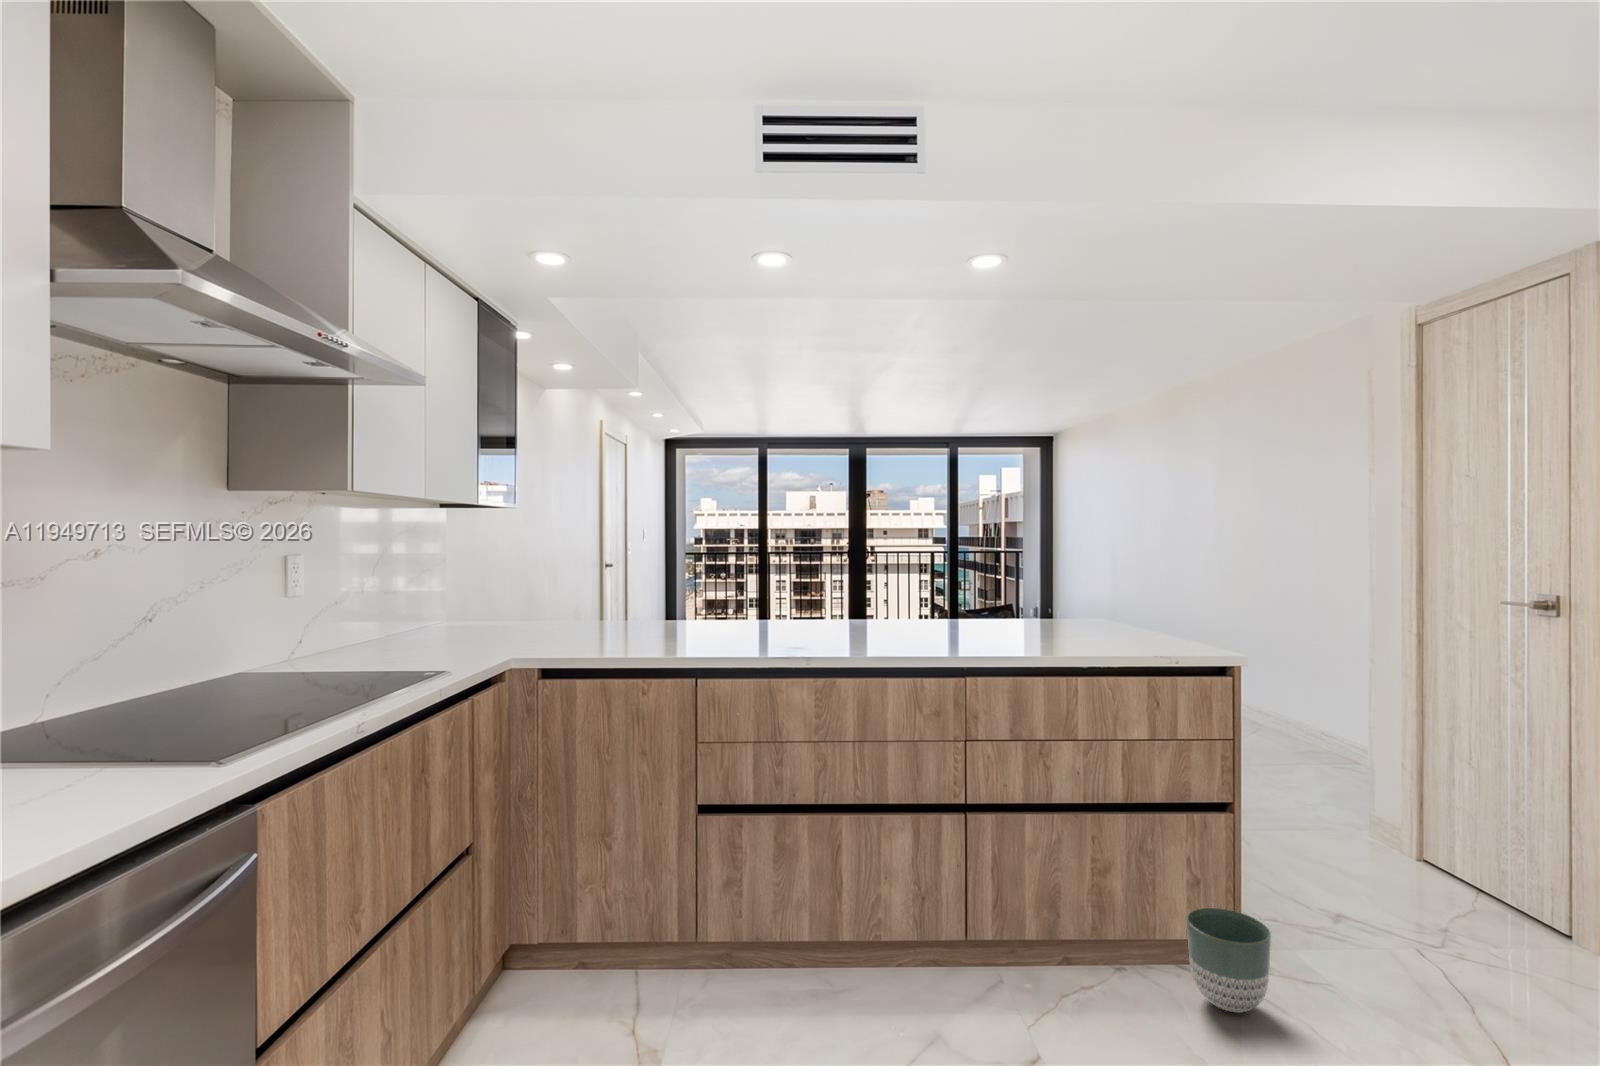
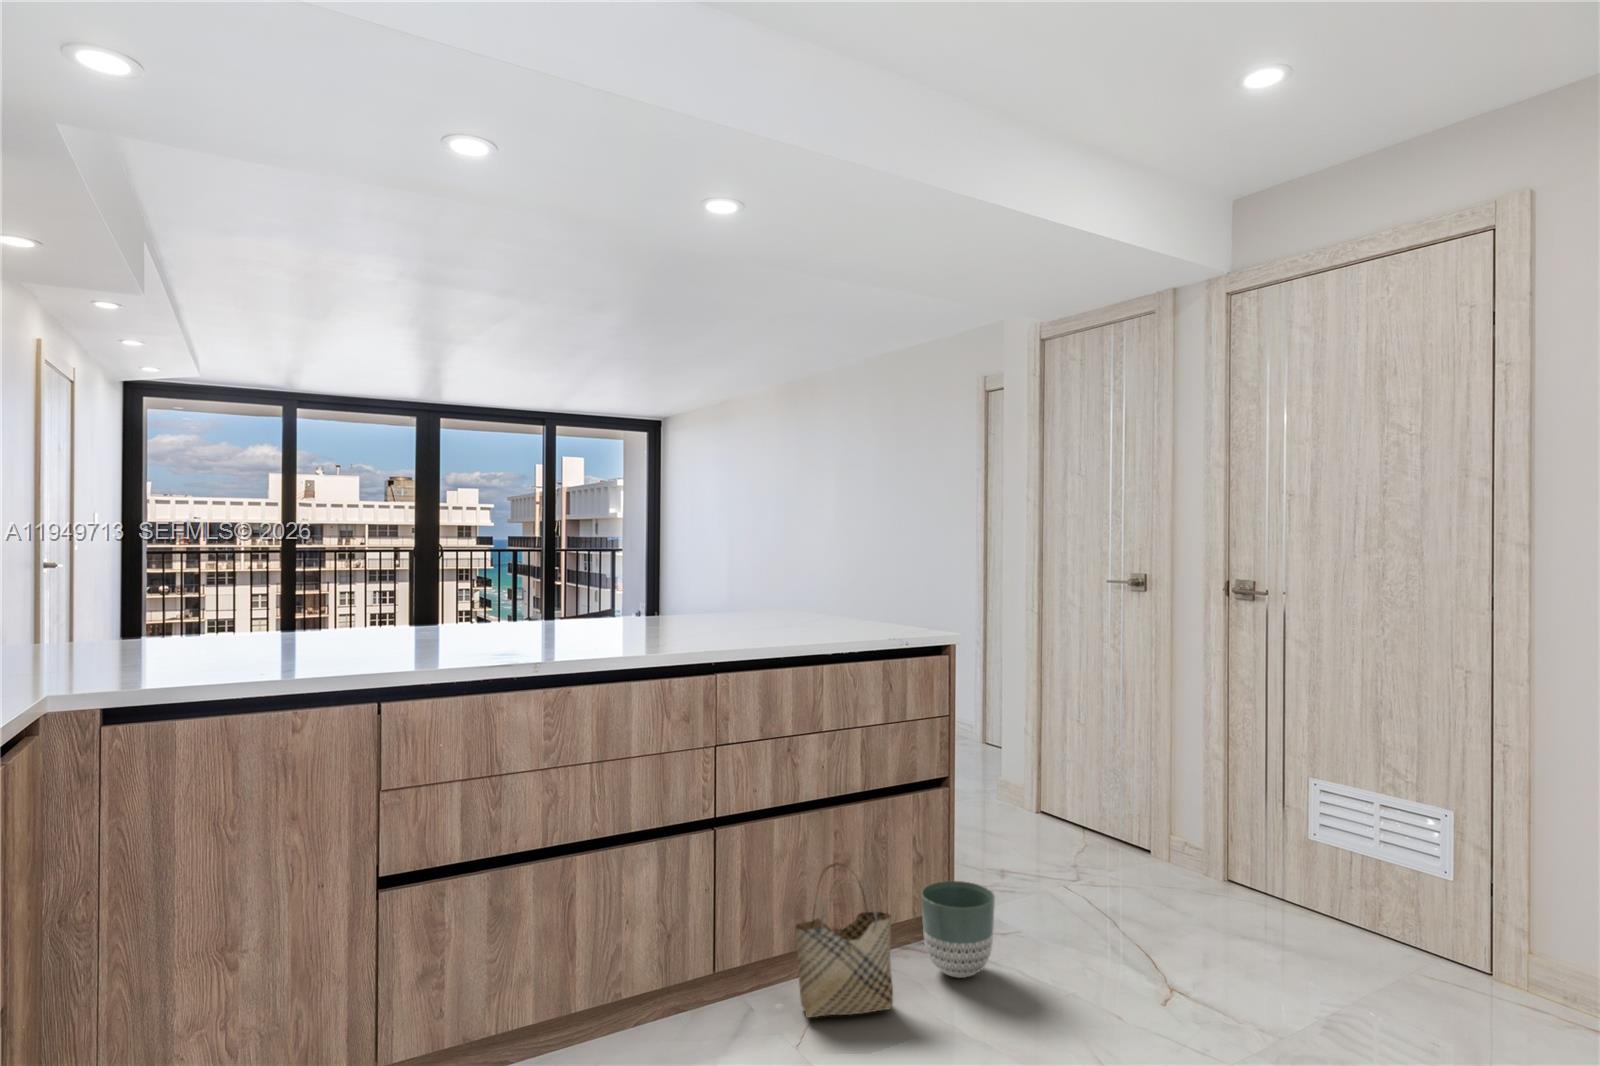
woven basket: none [1037,866,1139,1019] -> present [795,863,893,1018]

